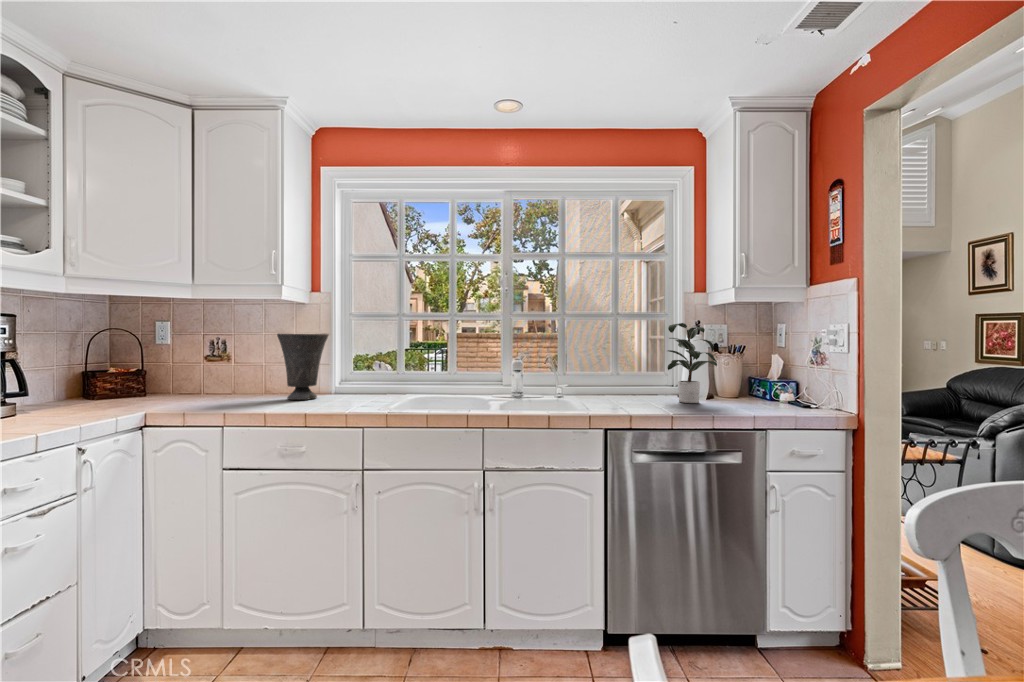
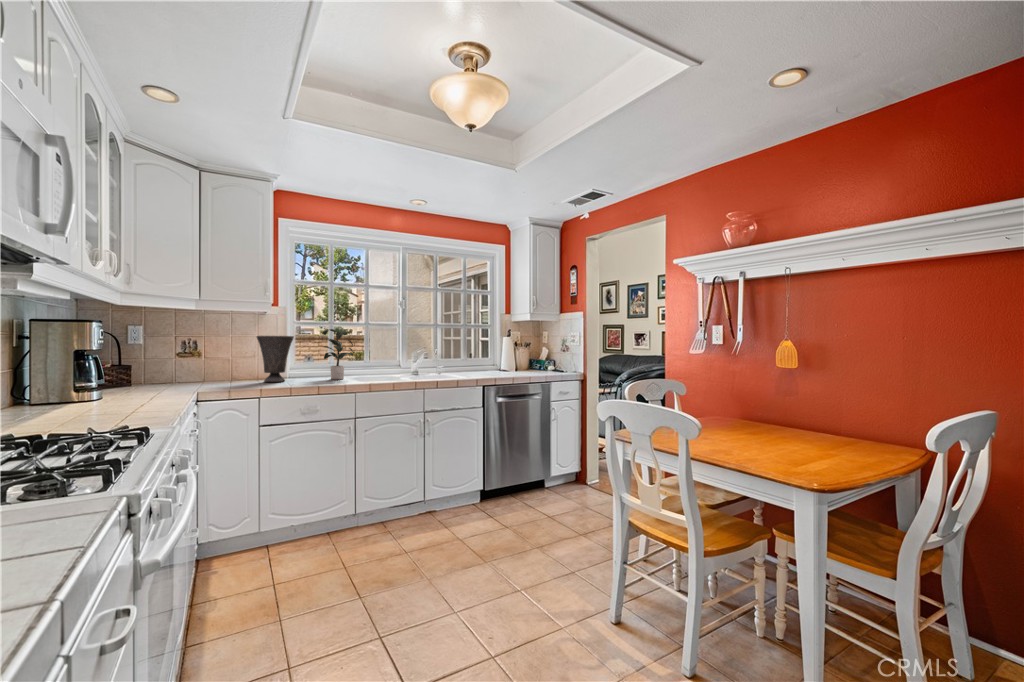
potted plant: present [668,323,717,403] -> present [323,329,354,379]

